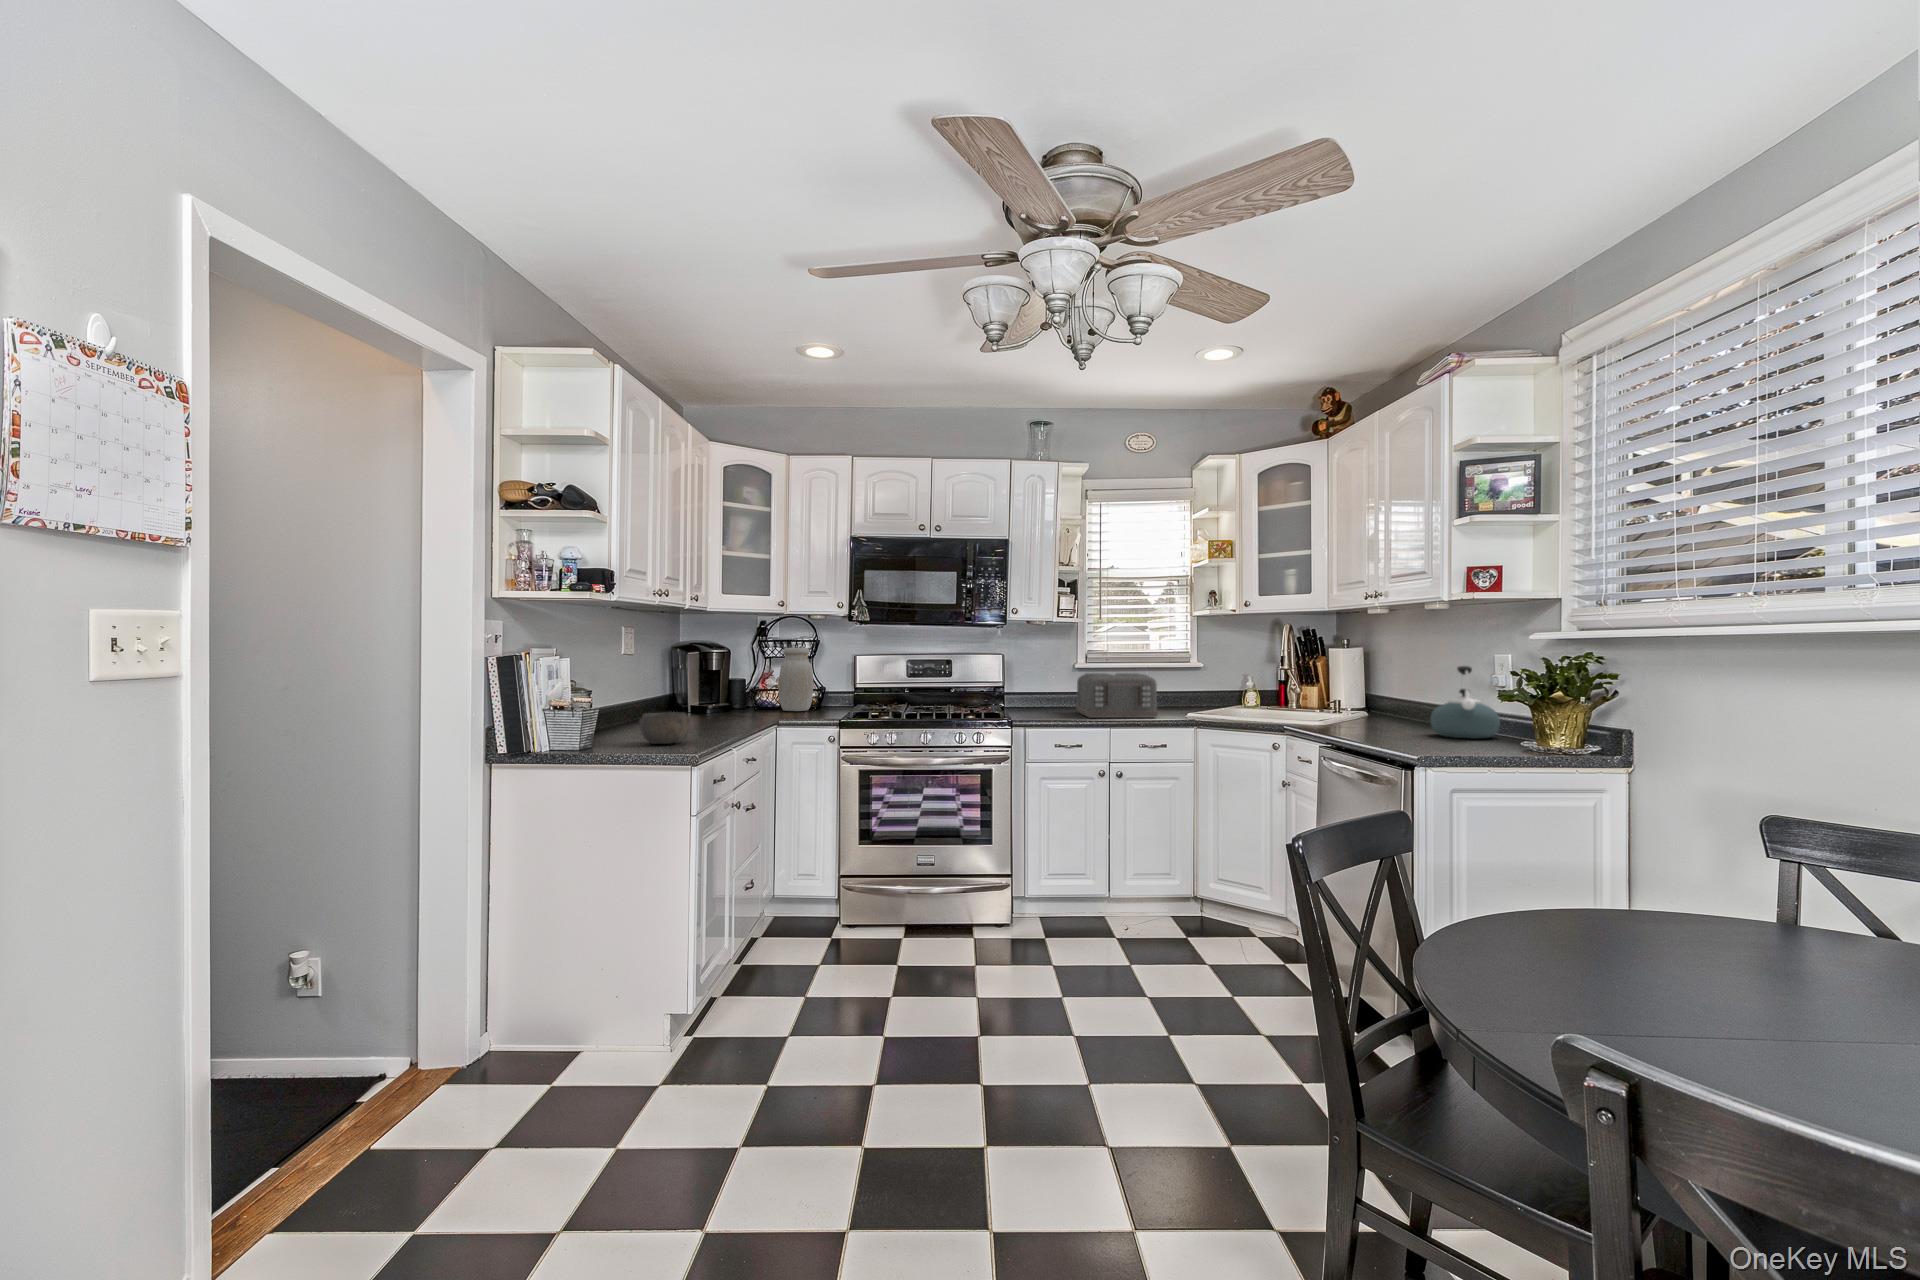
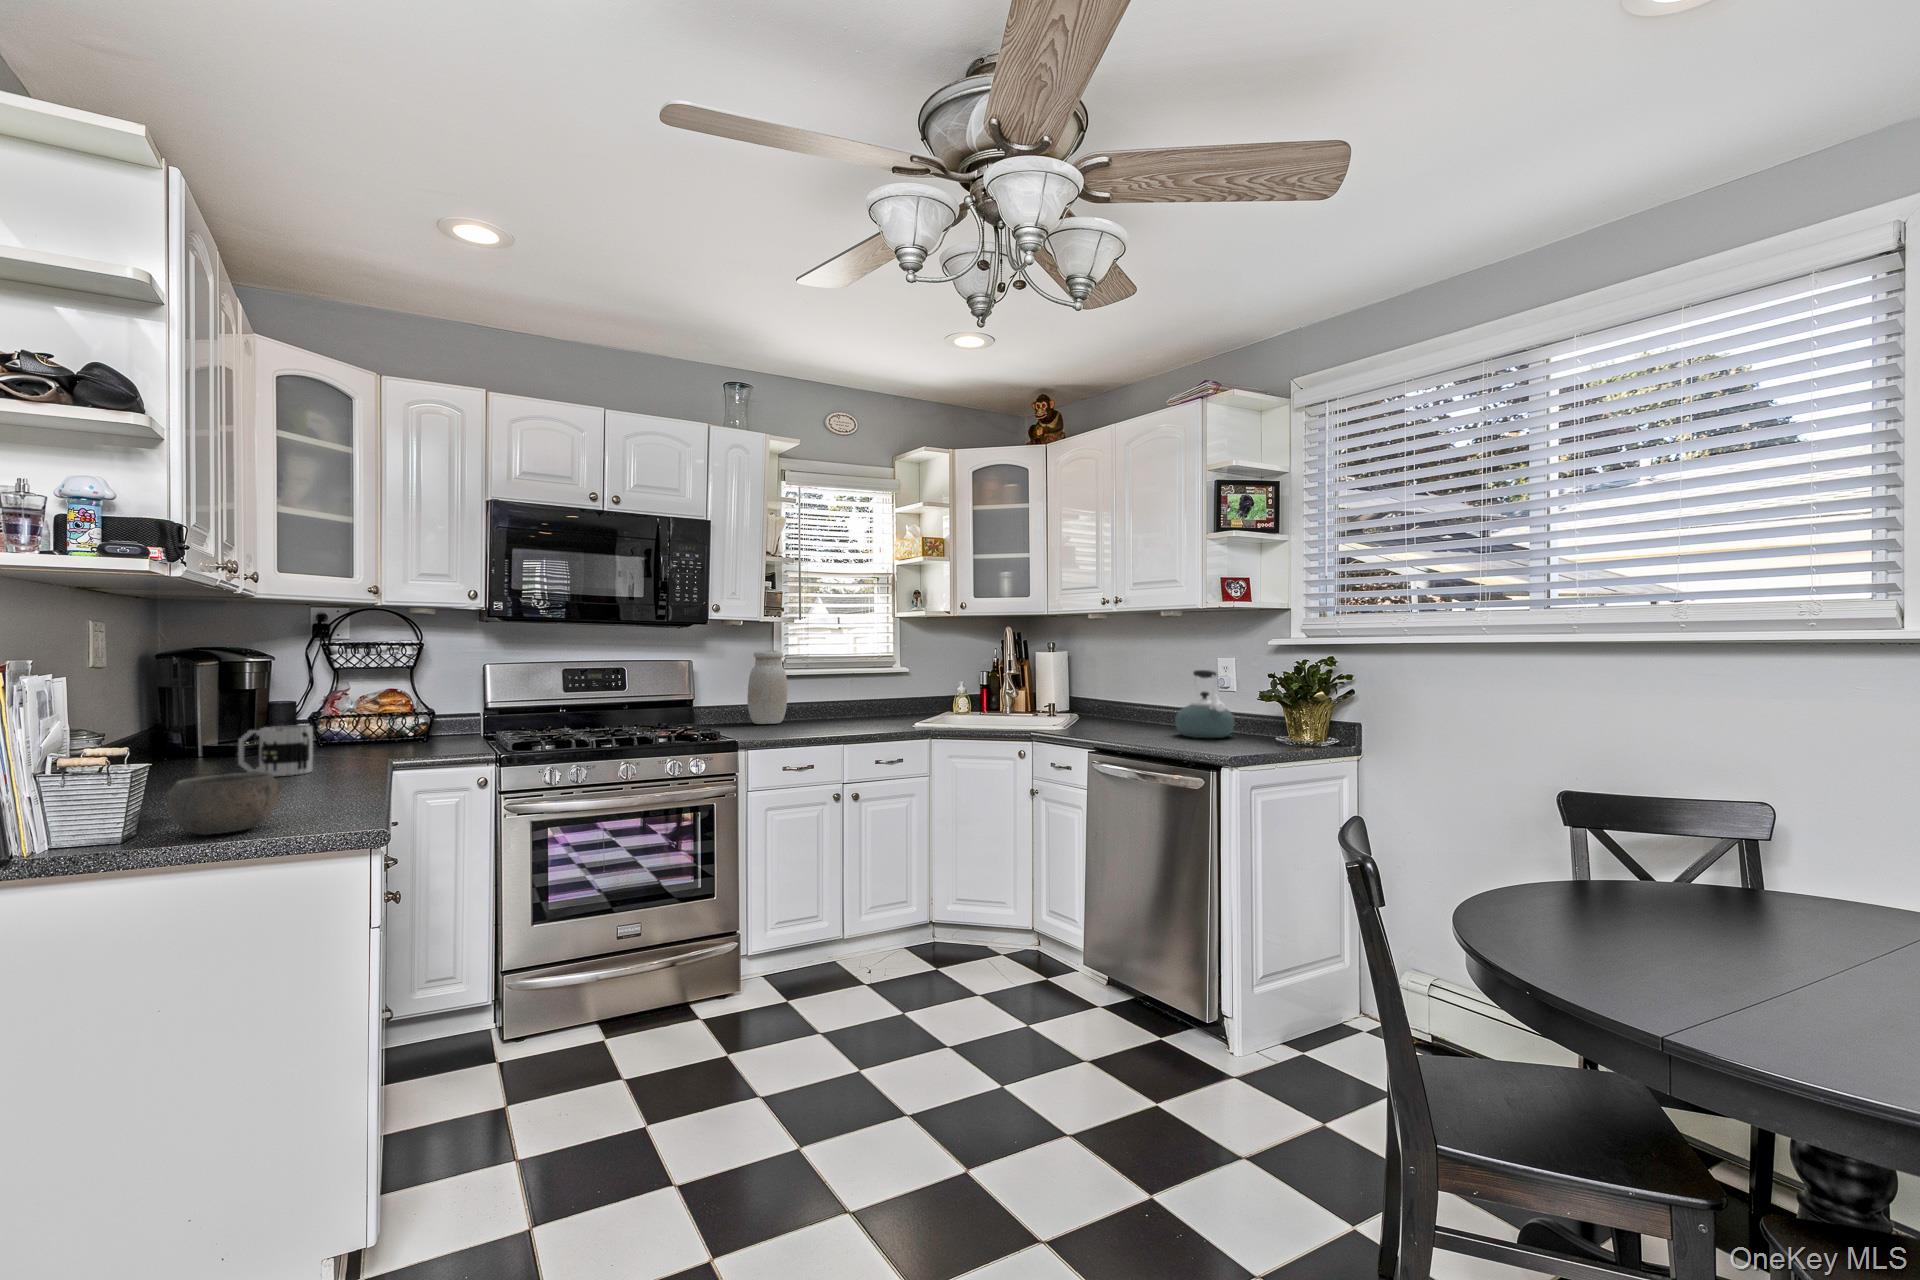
jar: present [779,647,813,711] -> present [748,651,788,724]
toaster: present [1076,673,1158,718] -> none [792,681,896,734]
mug: none [698,692,734,723] -> present [238,725,313,776]

